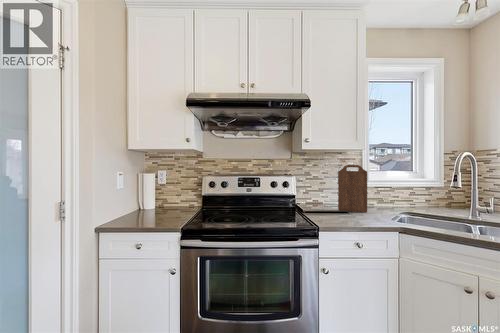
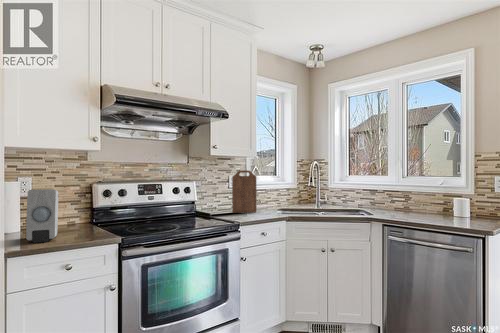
soap dispenser: none [137,180,167,219] -> present [26,189,58,243]

